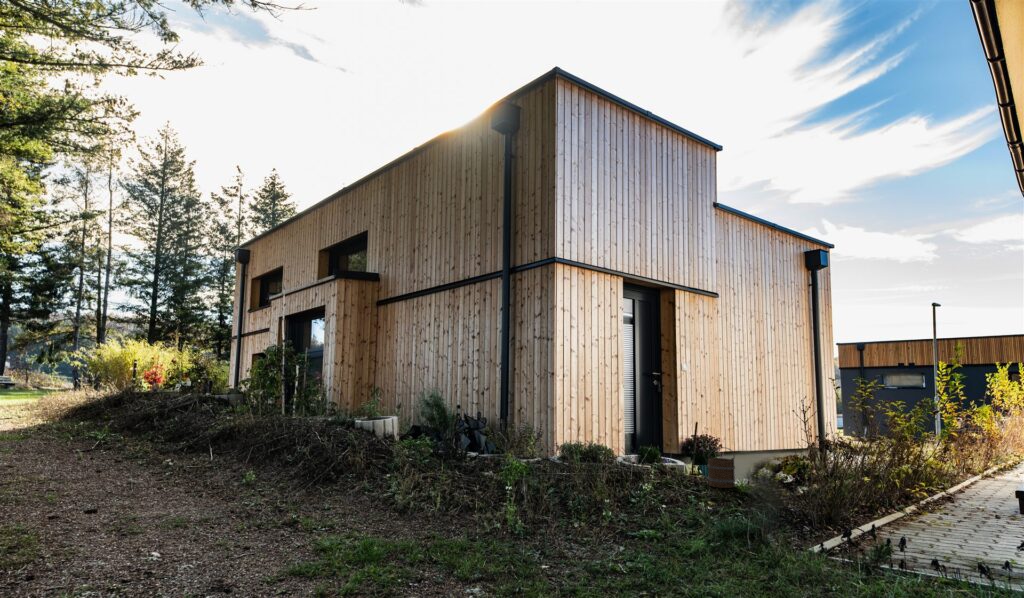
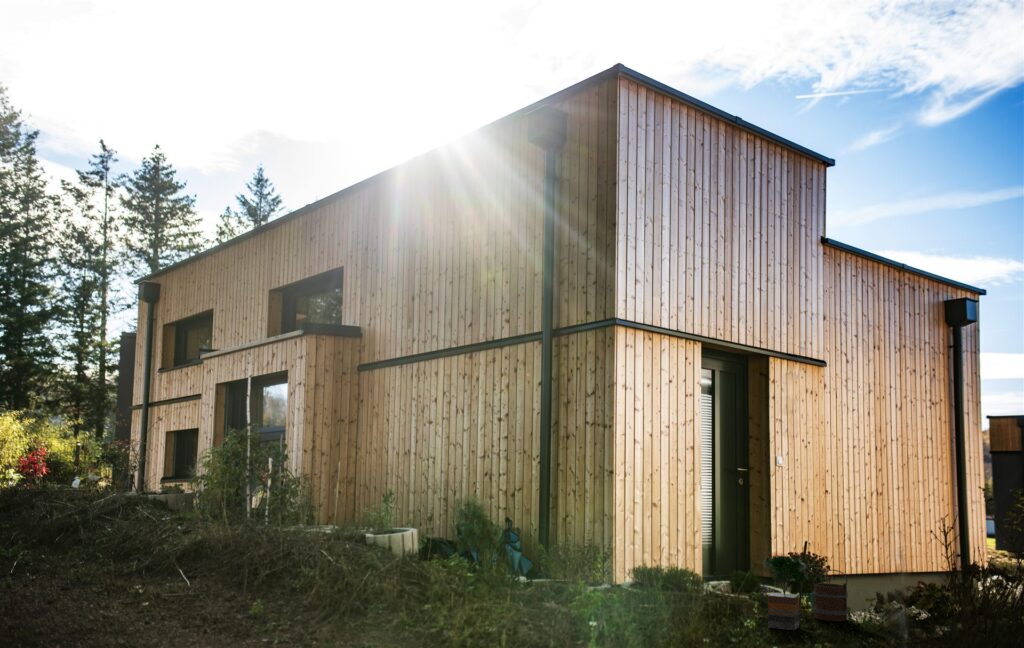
potted tree: none [666,436,705,496] -> present [763,555,808,630]

